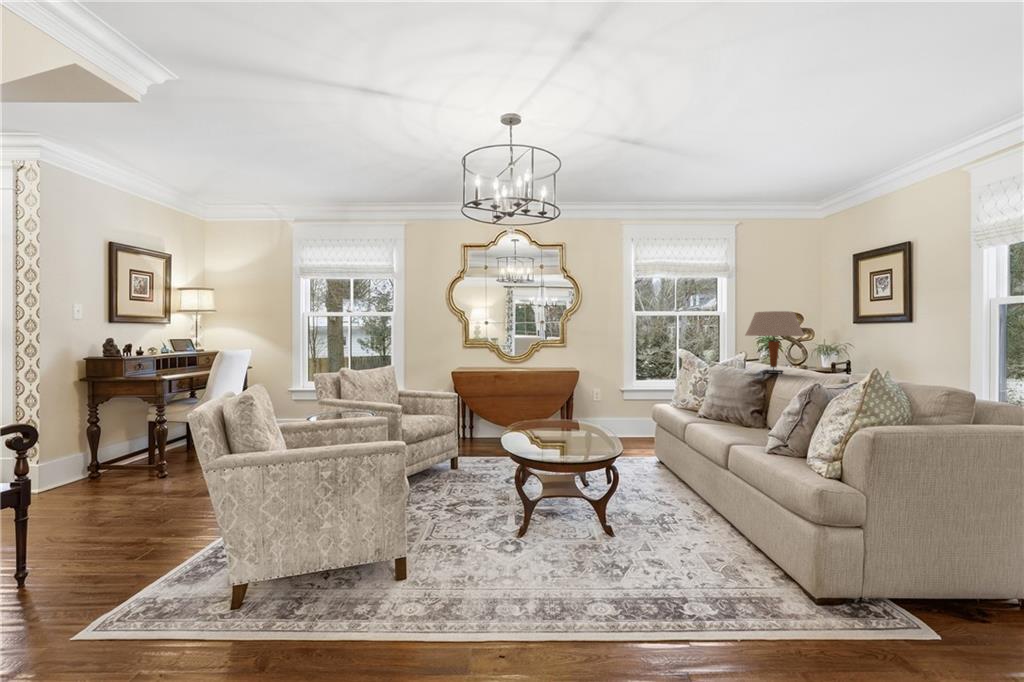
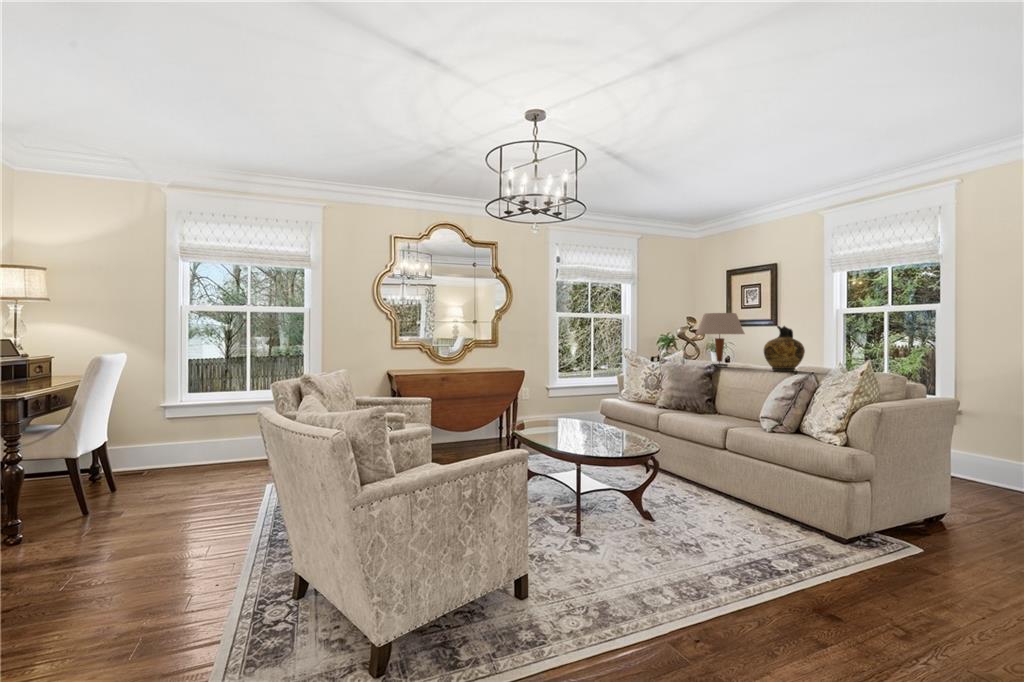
ceramic jug: none [806,326,858,381] -> present [764,326,805,371]

